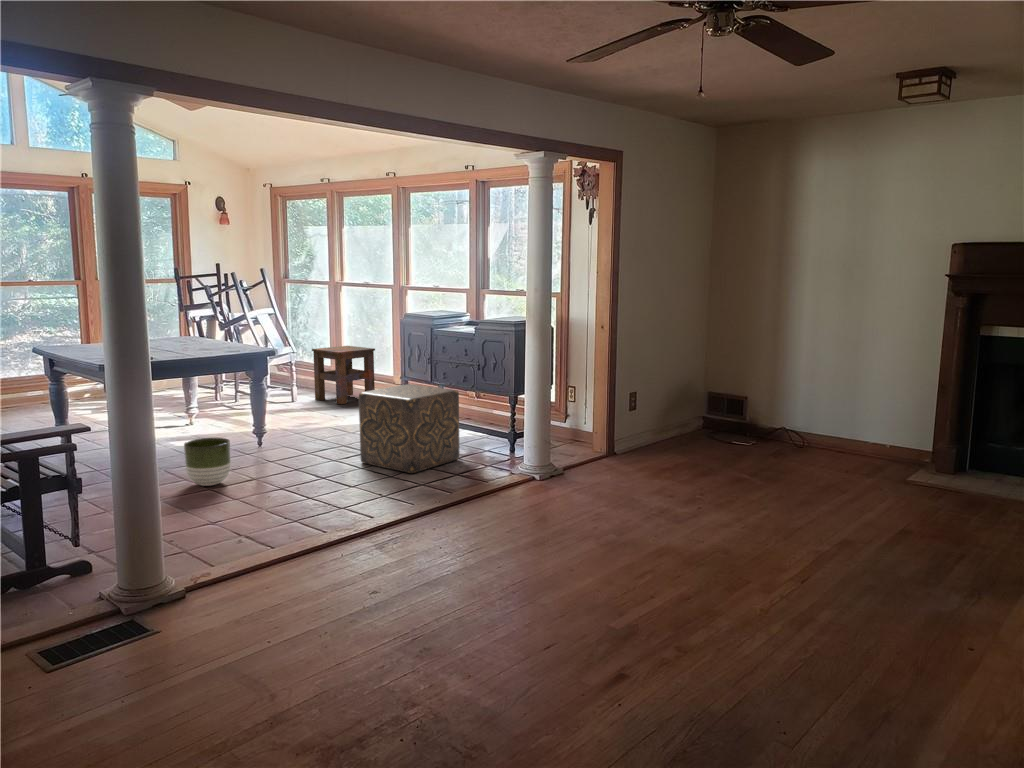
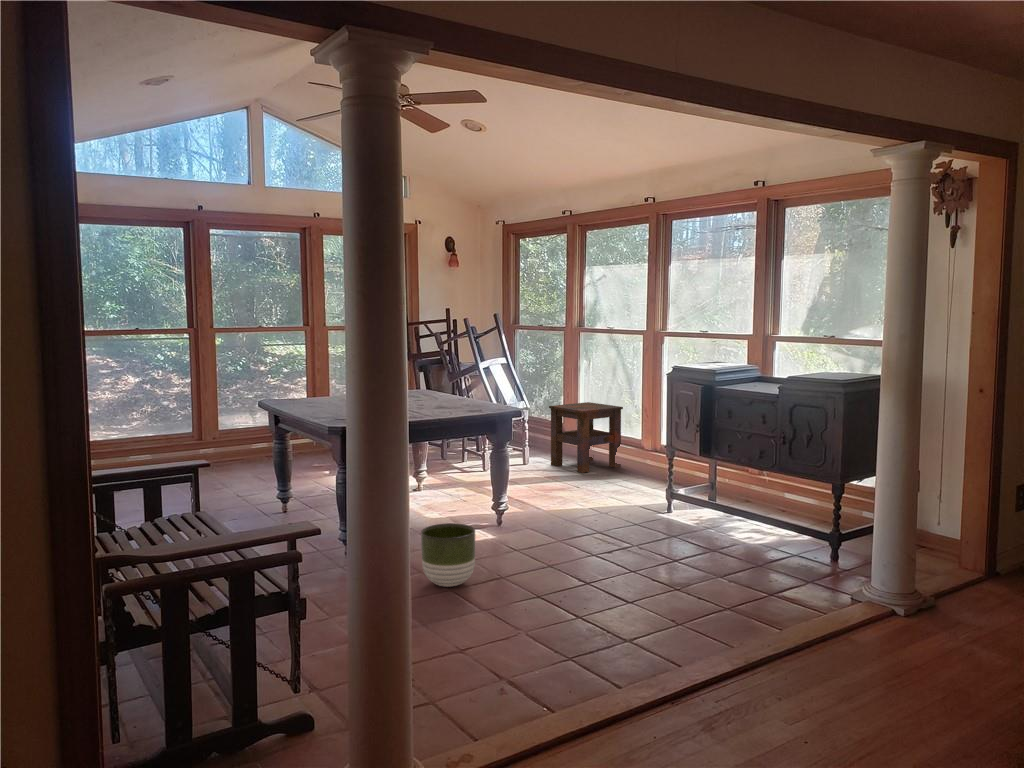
ottoman: present [359,384,460,473] -> none [632,460,766,585]

